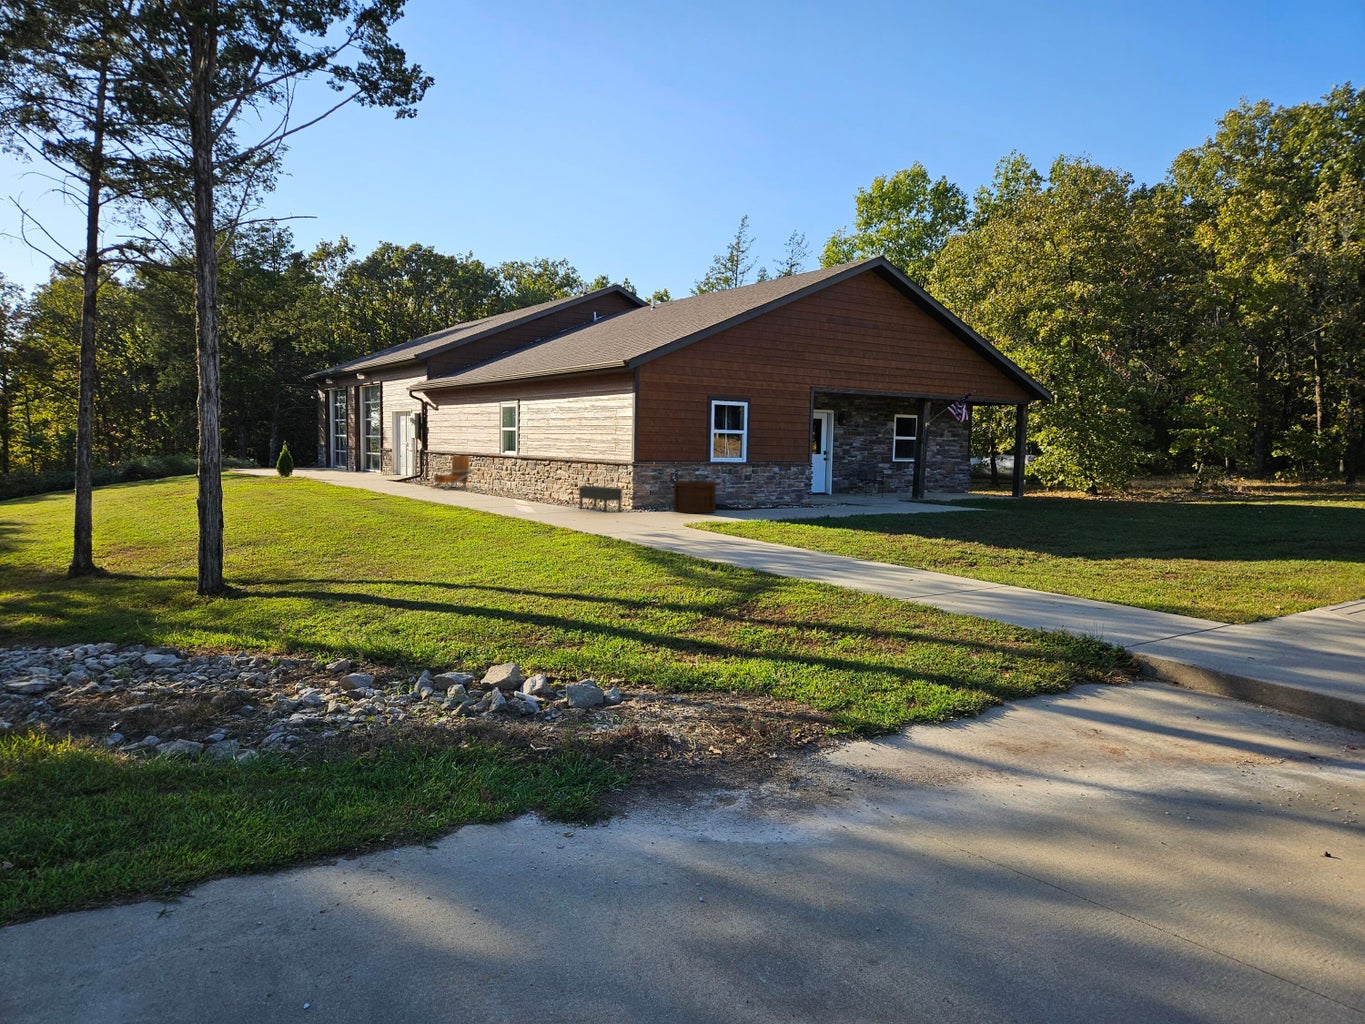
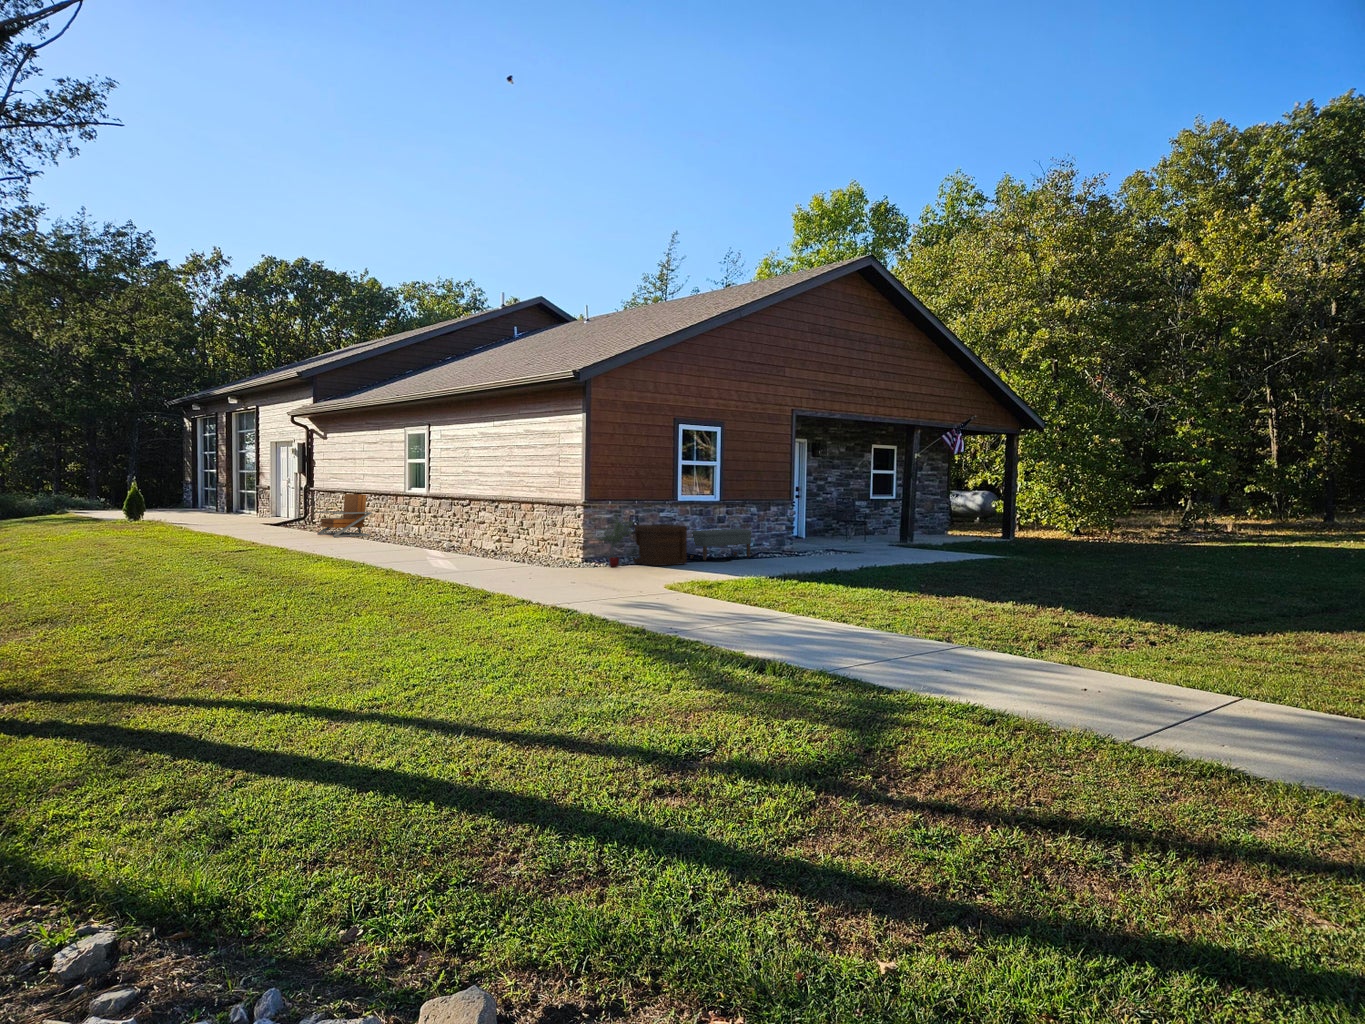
potted tree: none [642,472,672,514] -> present [597,516,633,567]
bench: present [579,486,622,512] -> present [690,529,752,560]

